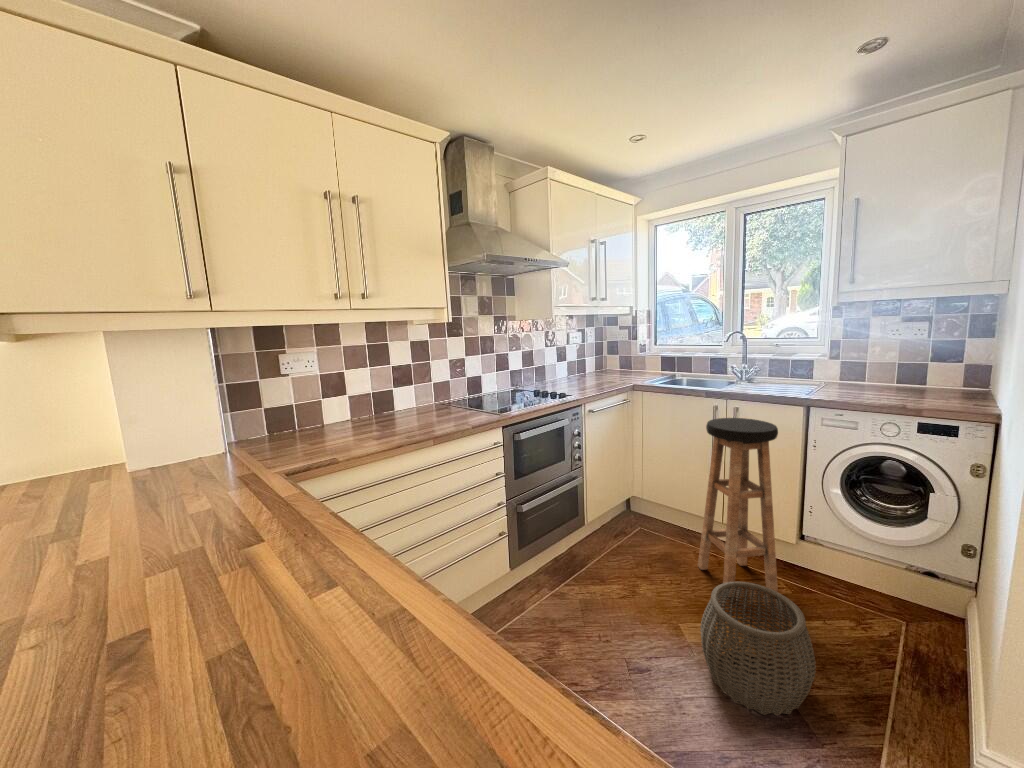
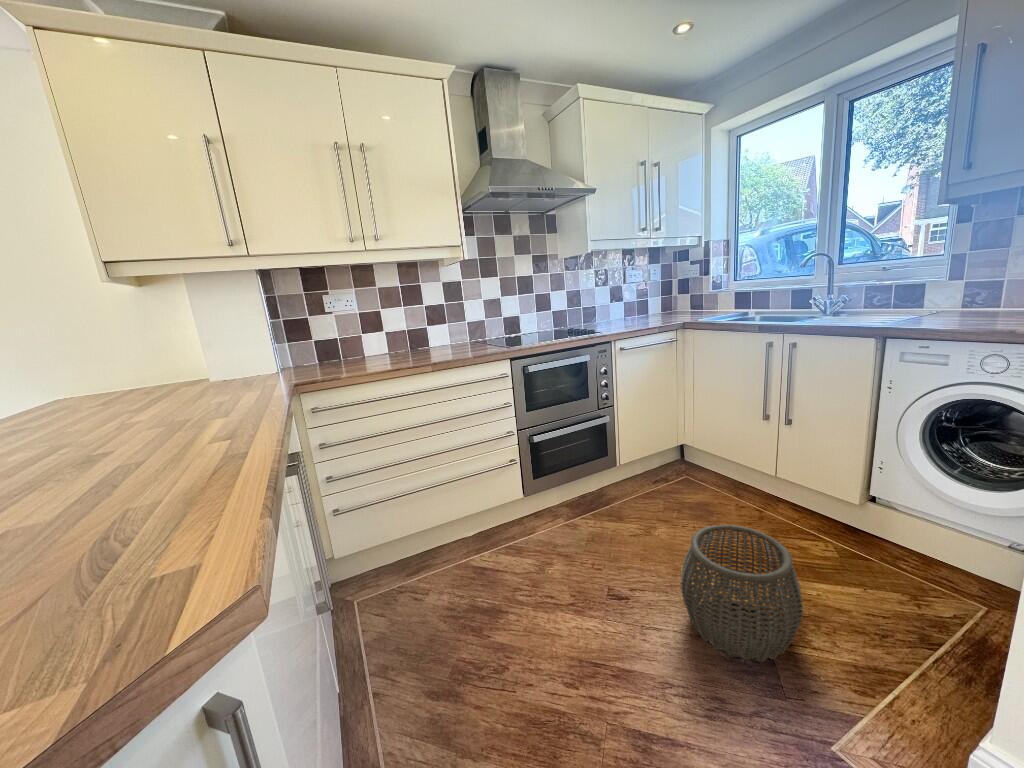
bar stool: present [698,418,778,596] -> none [734,354,829,554]

